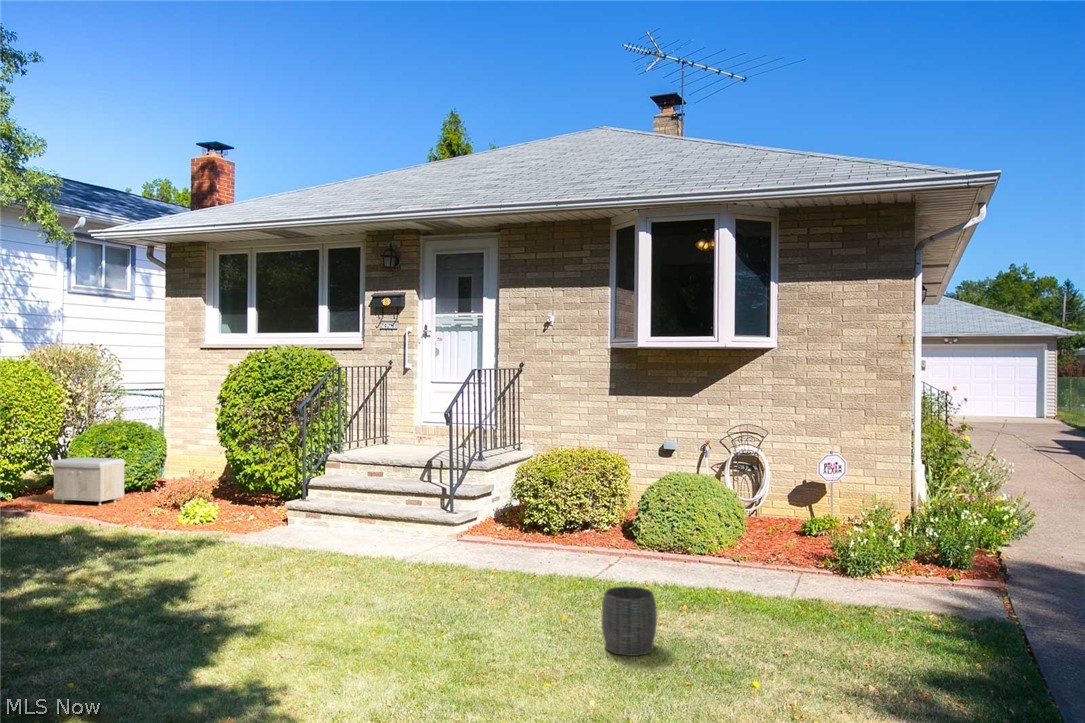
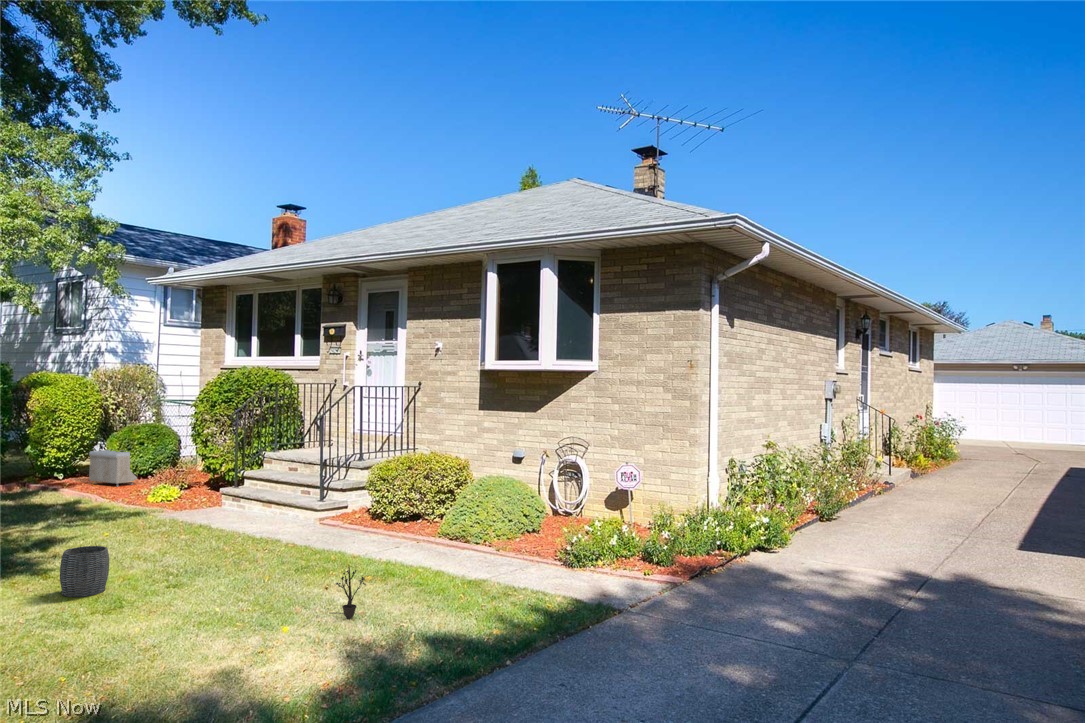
woven basket: present [602,586,657,656] -> present [60,546,109,597]
decorative plant: none [725,600,773,664] -> present [331,567,366,619]

